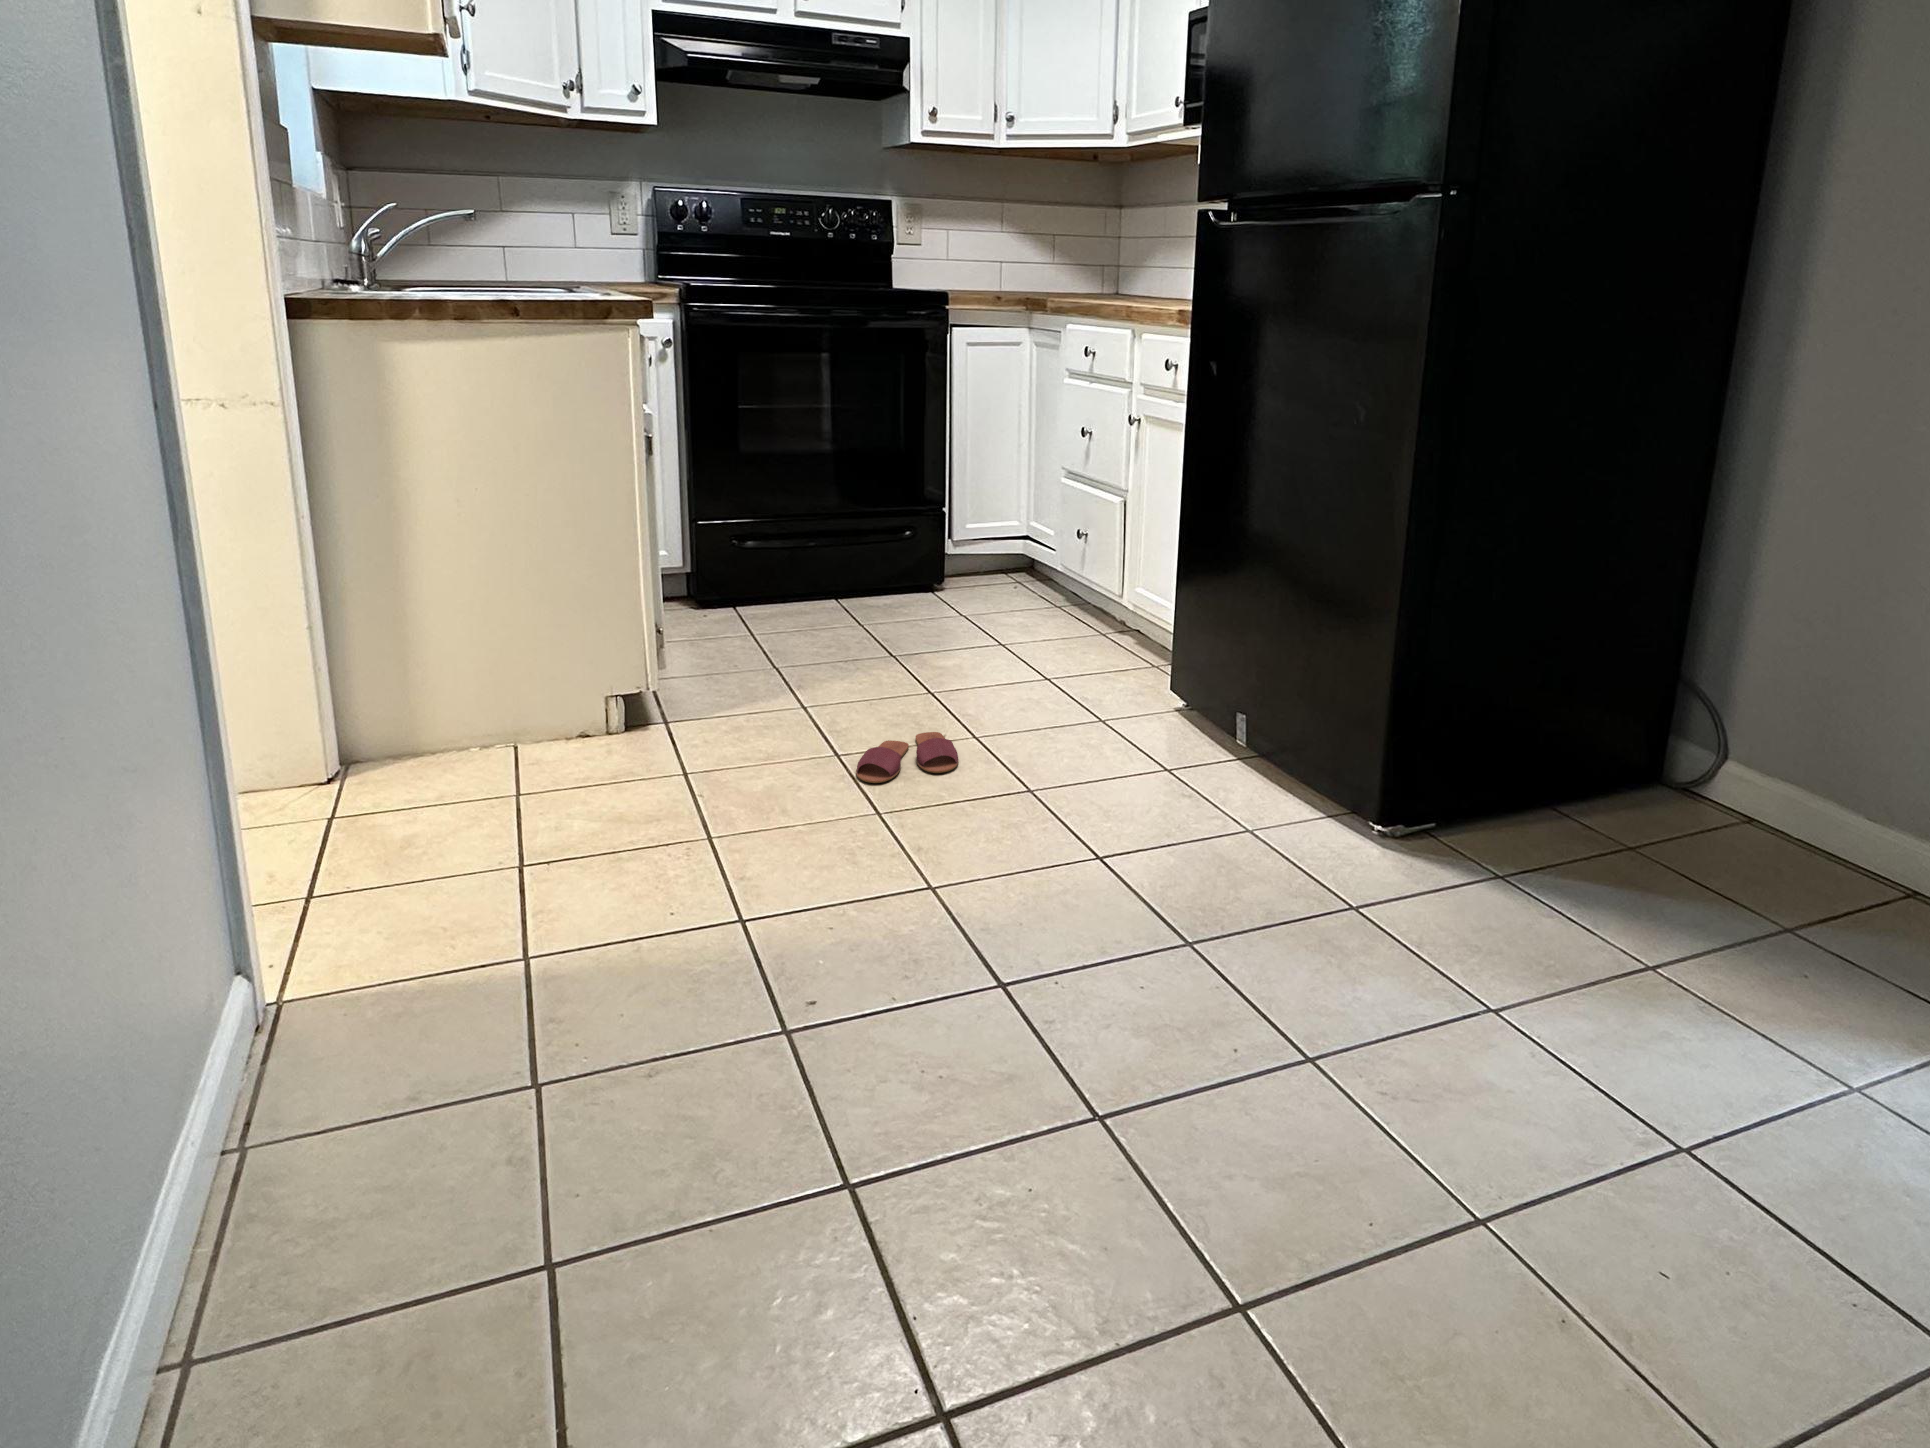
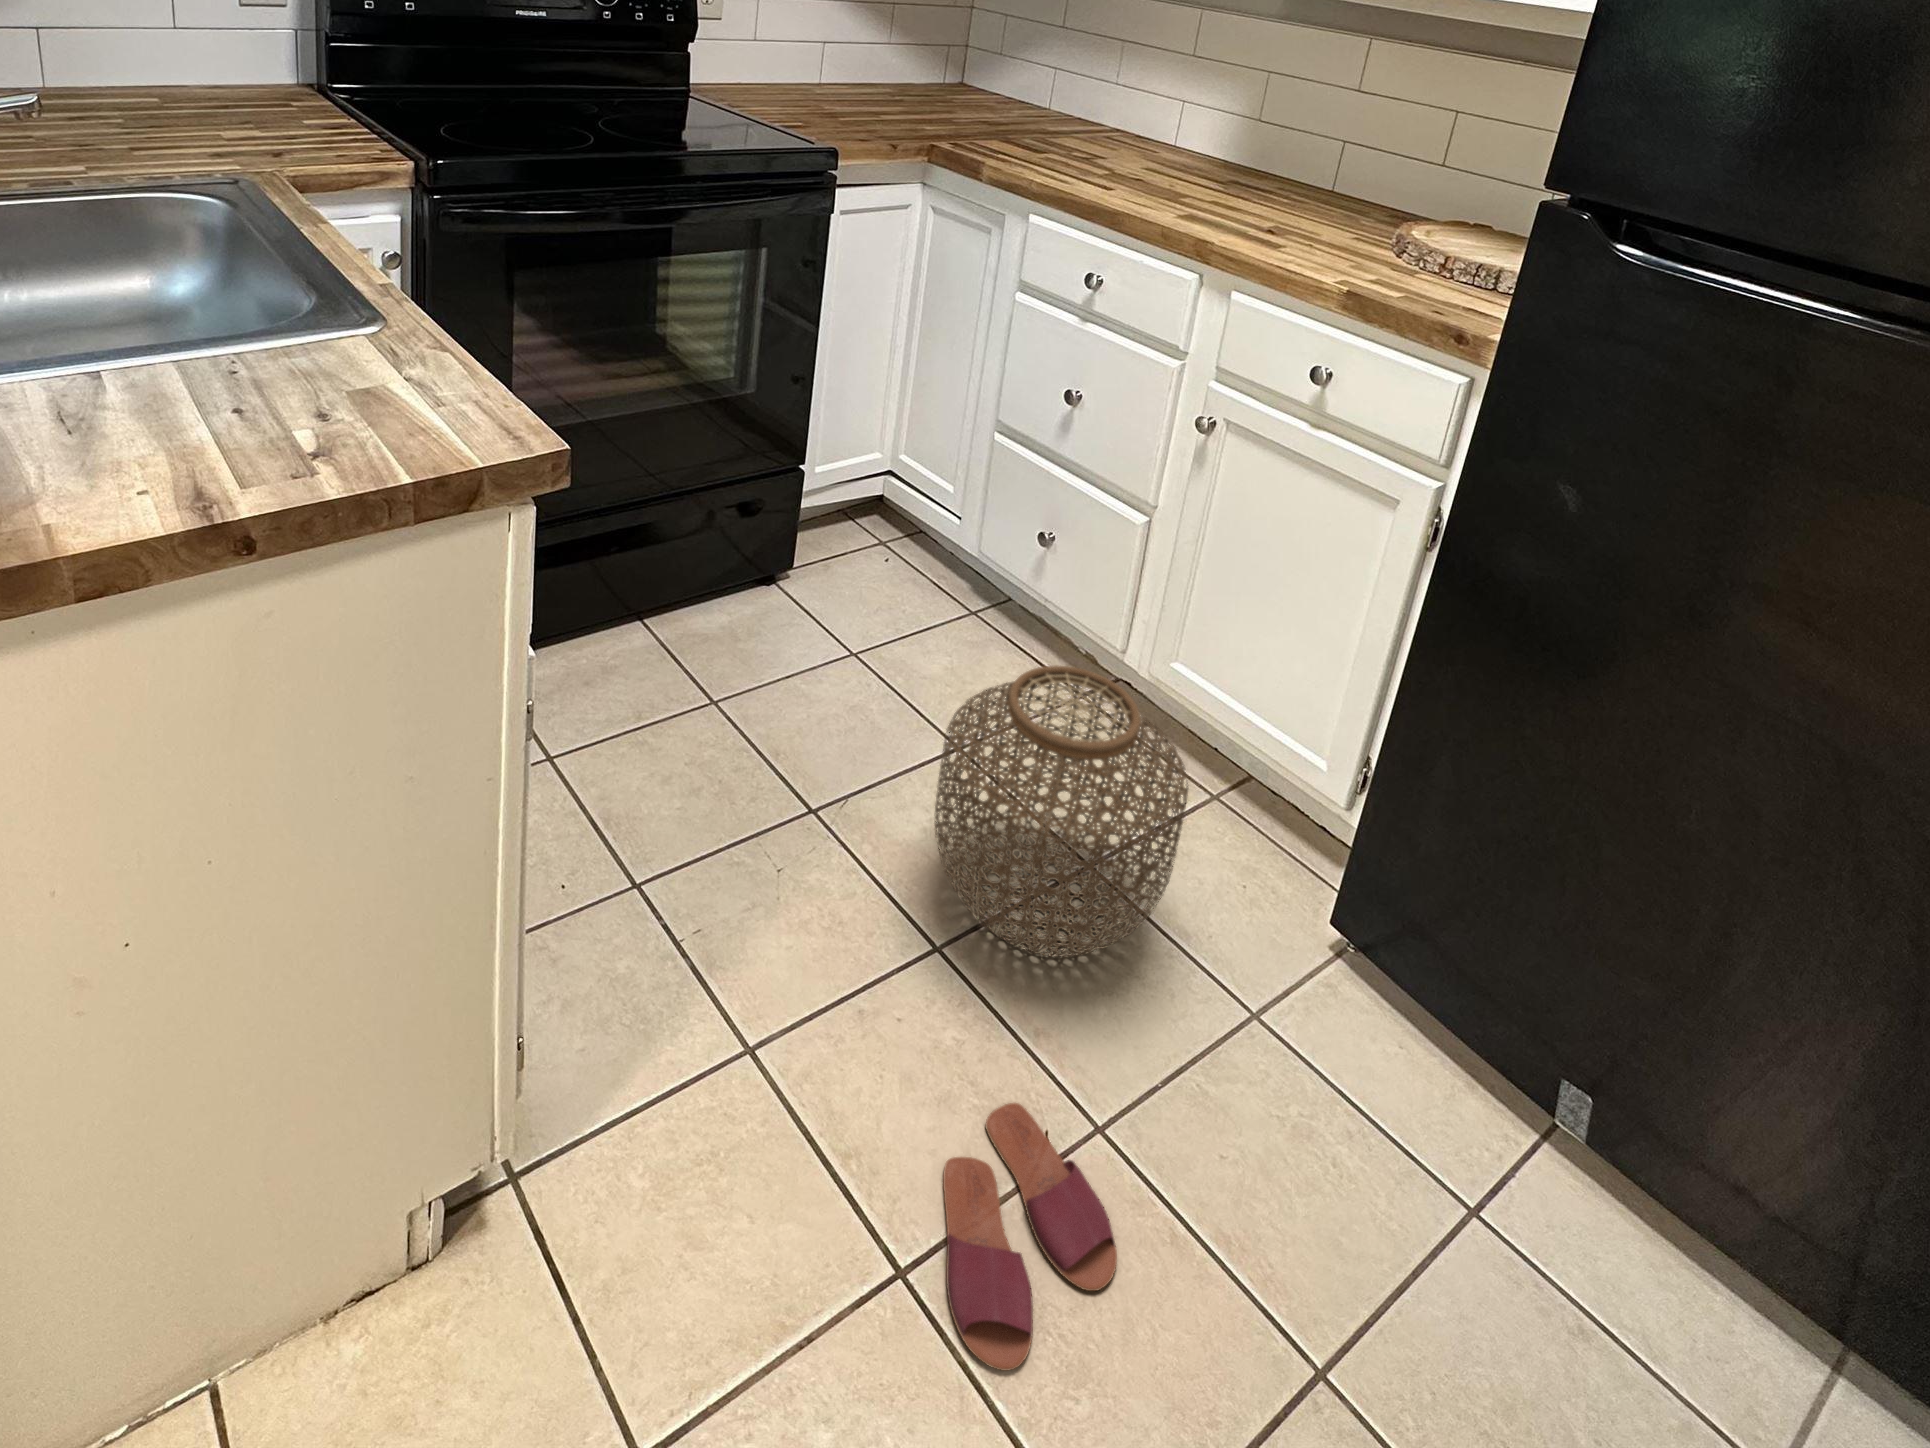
woven basket: none [936,542,1079,703] -> present [935,666,1188,957]

